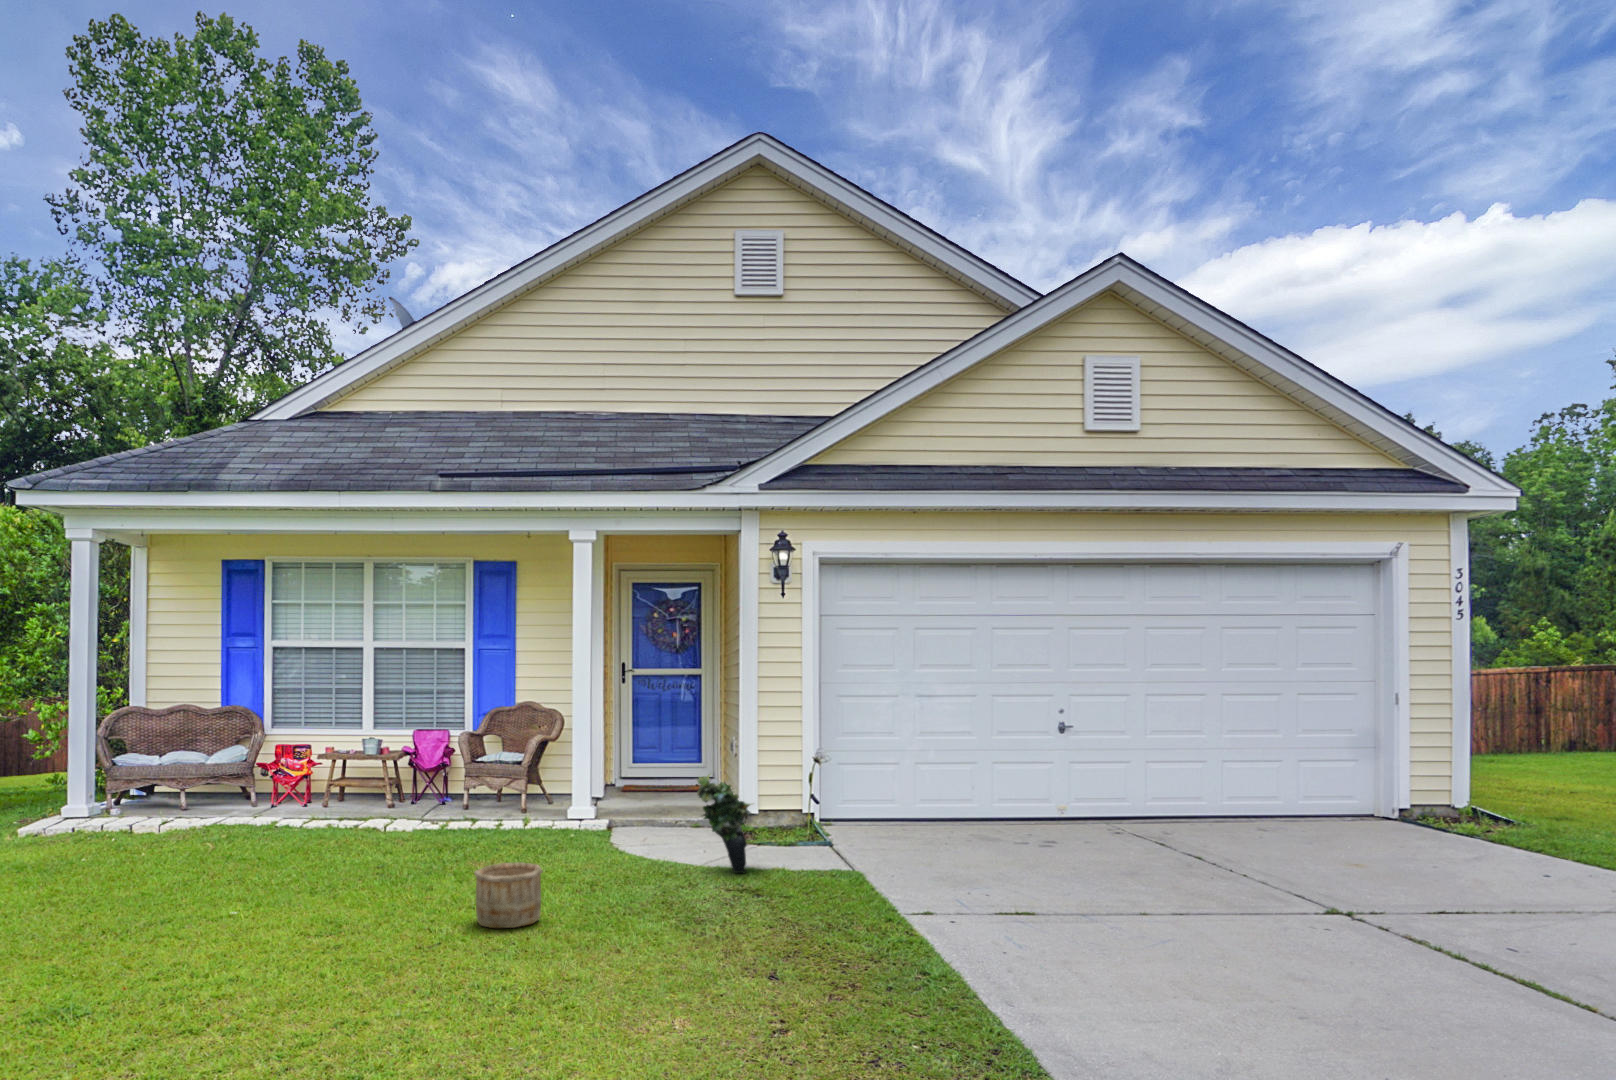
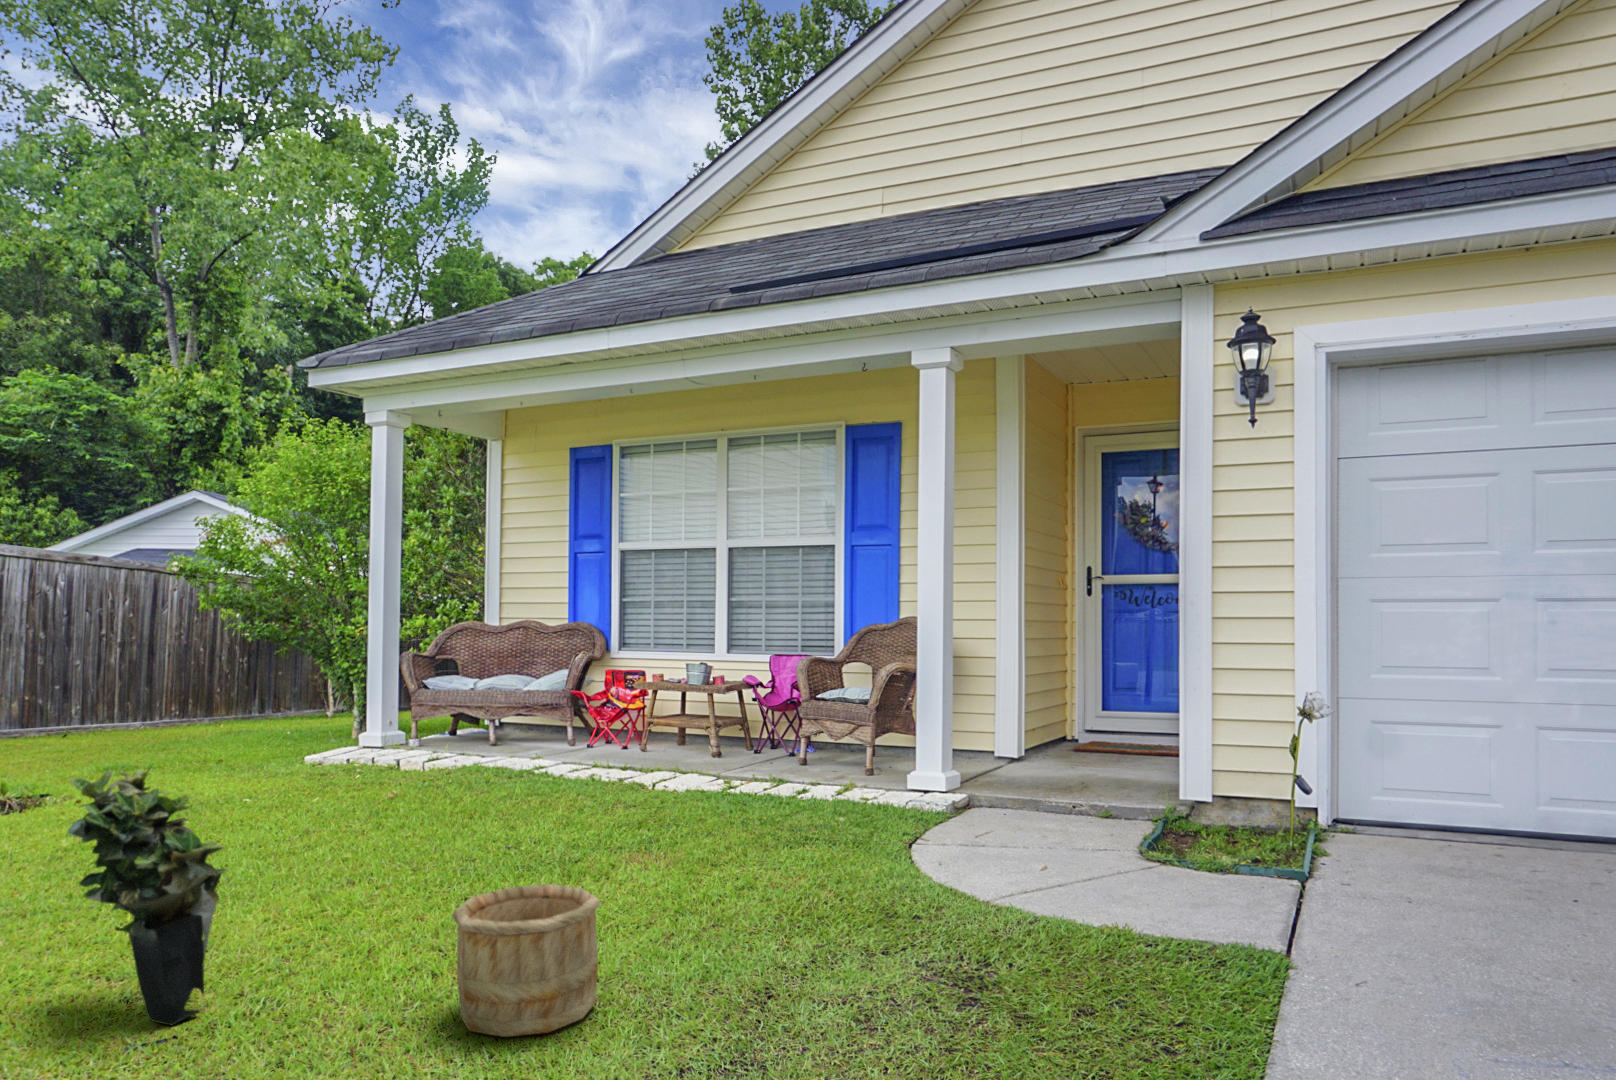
potted plant: present [697,775,751,873] -> present [68,766,228,1025]

